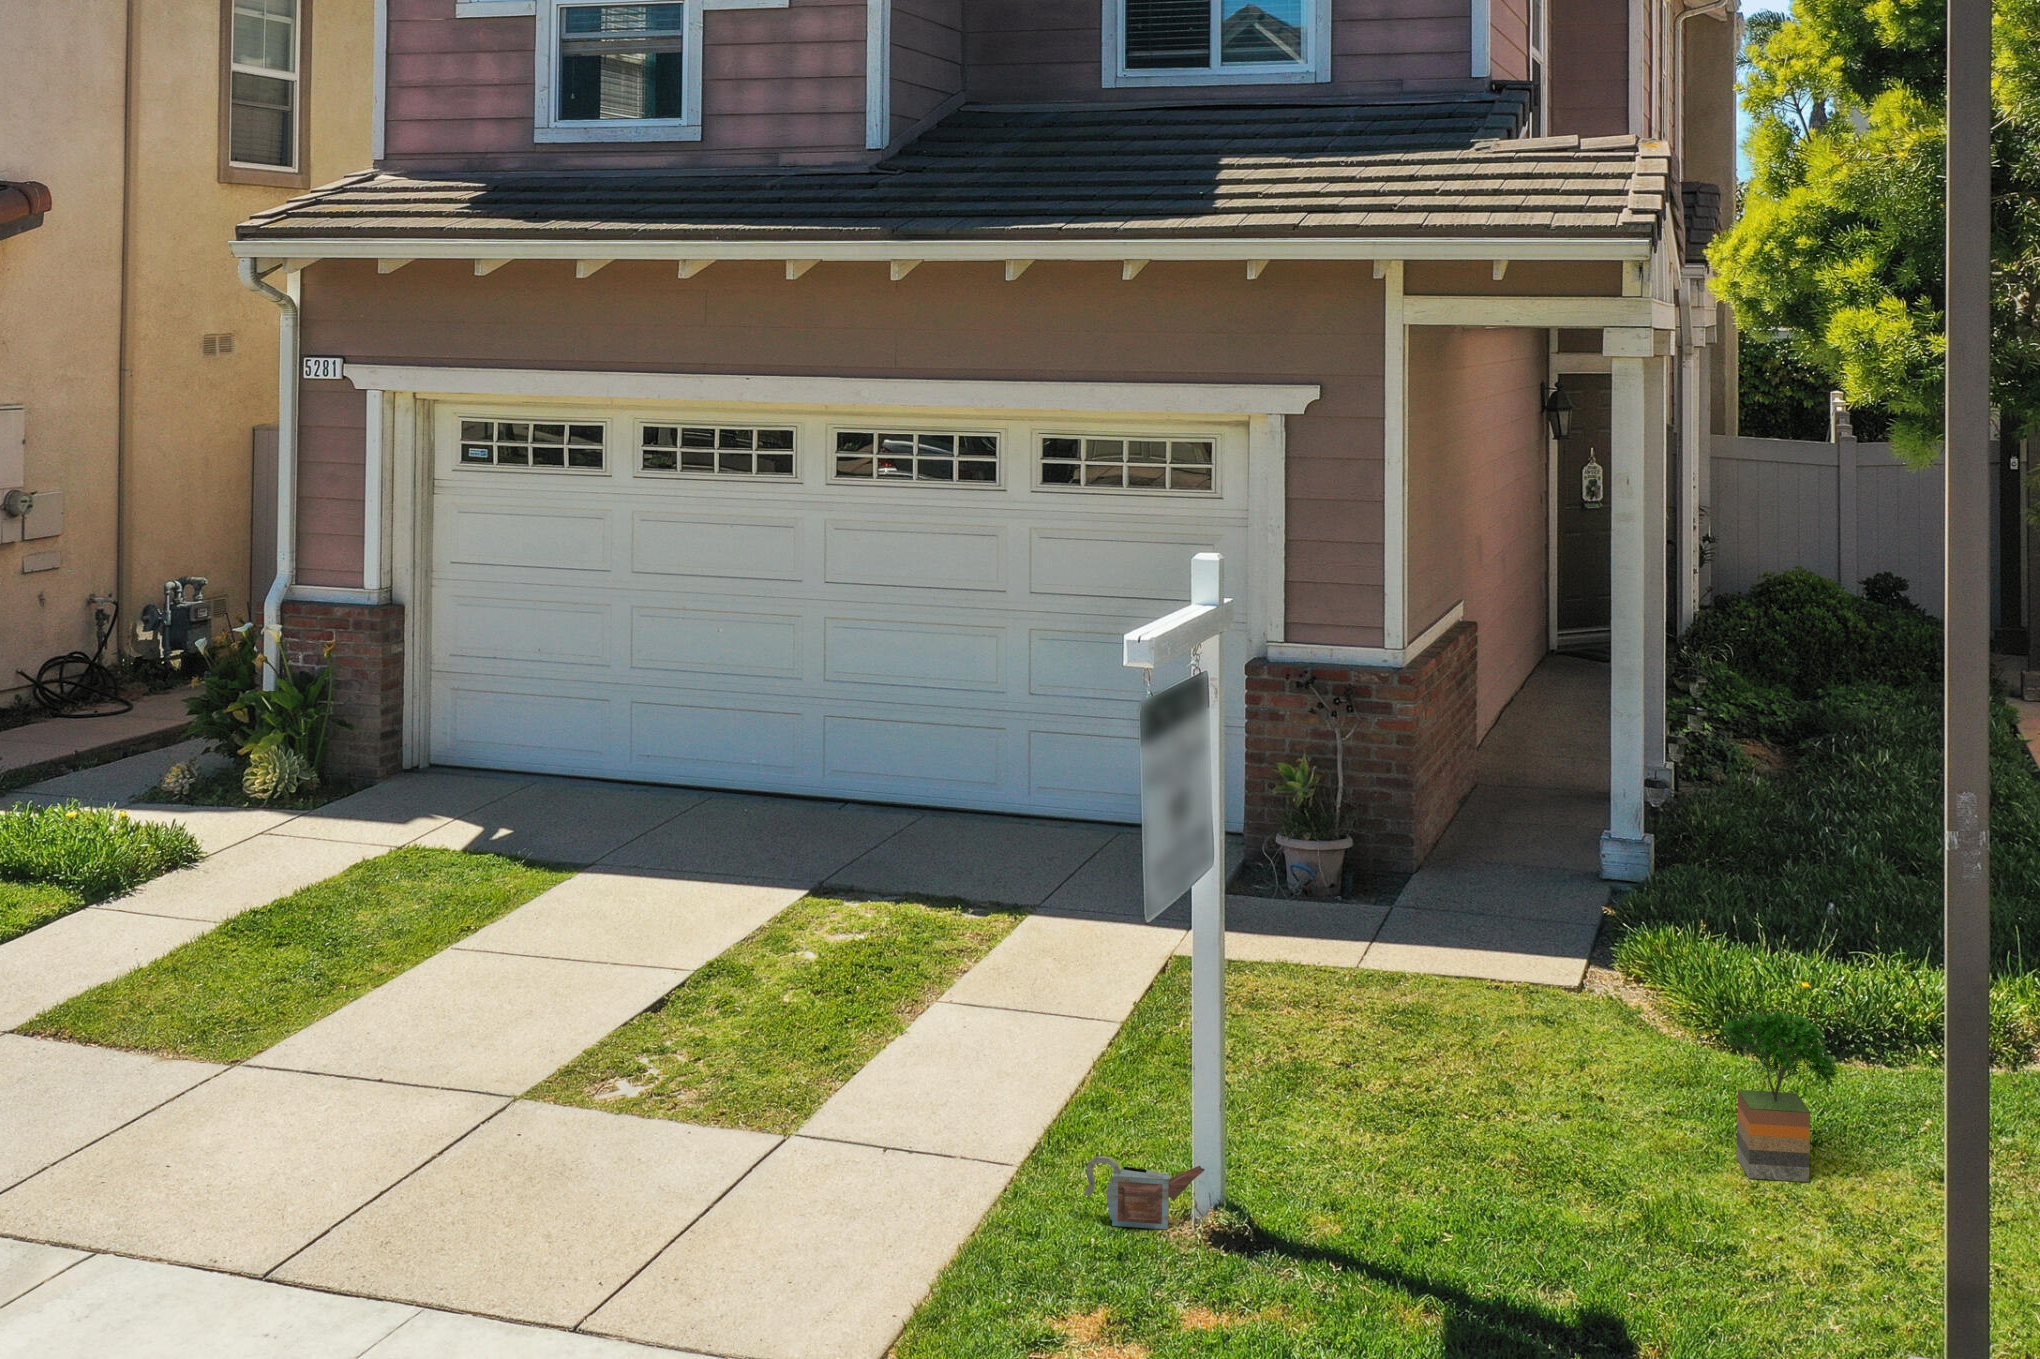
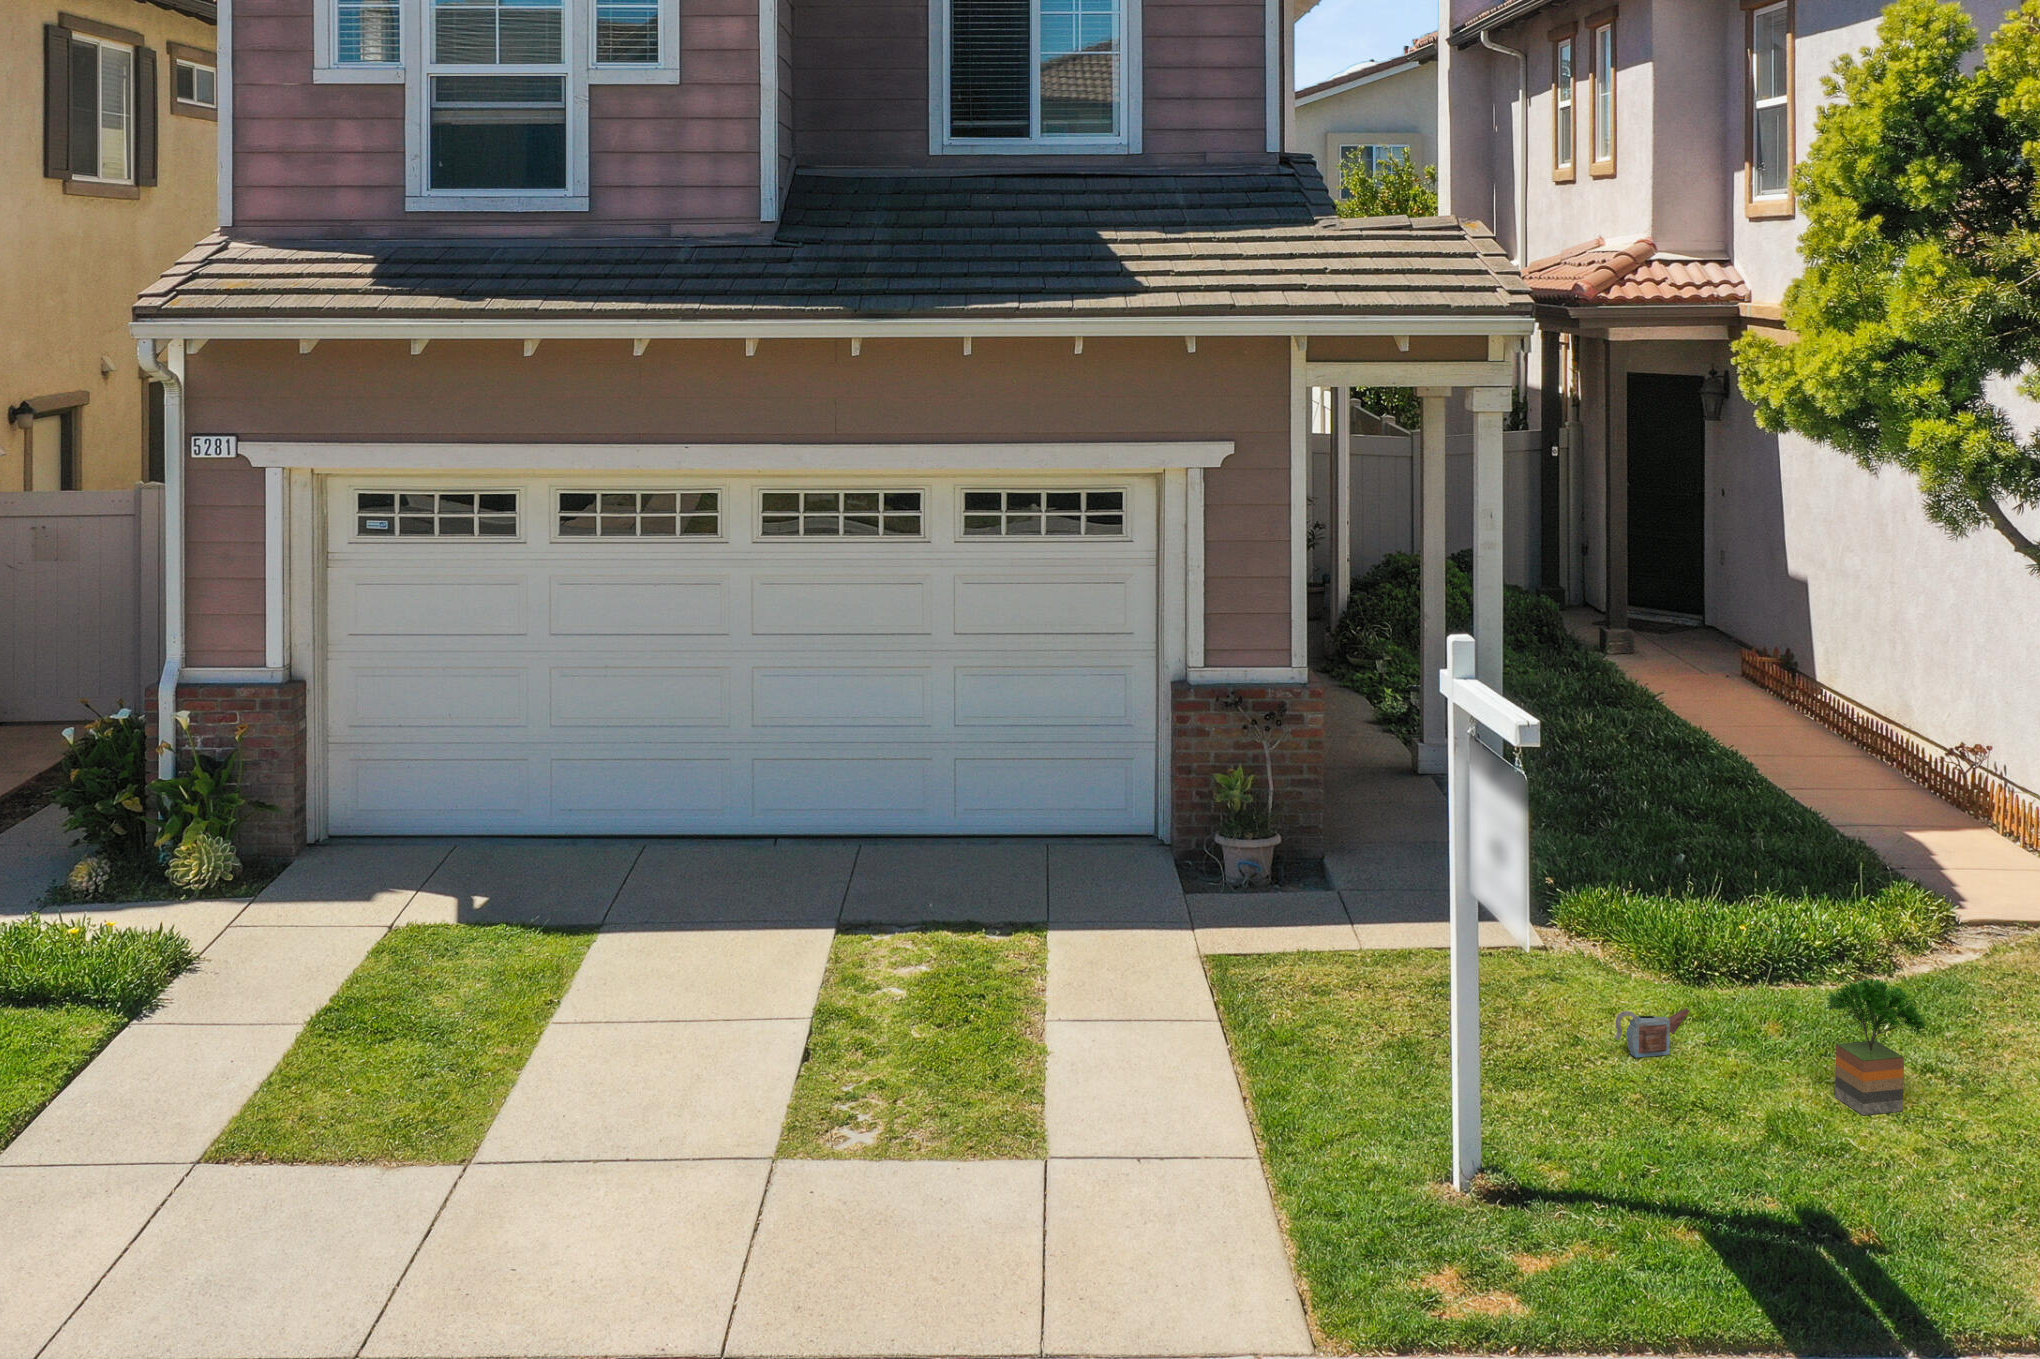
watering can: present [1085,1156,1204,1230] -> present [1615,1008,1690,1058]

